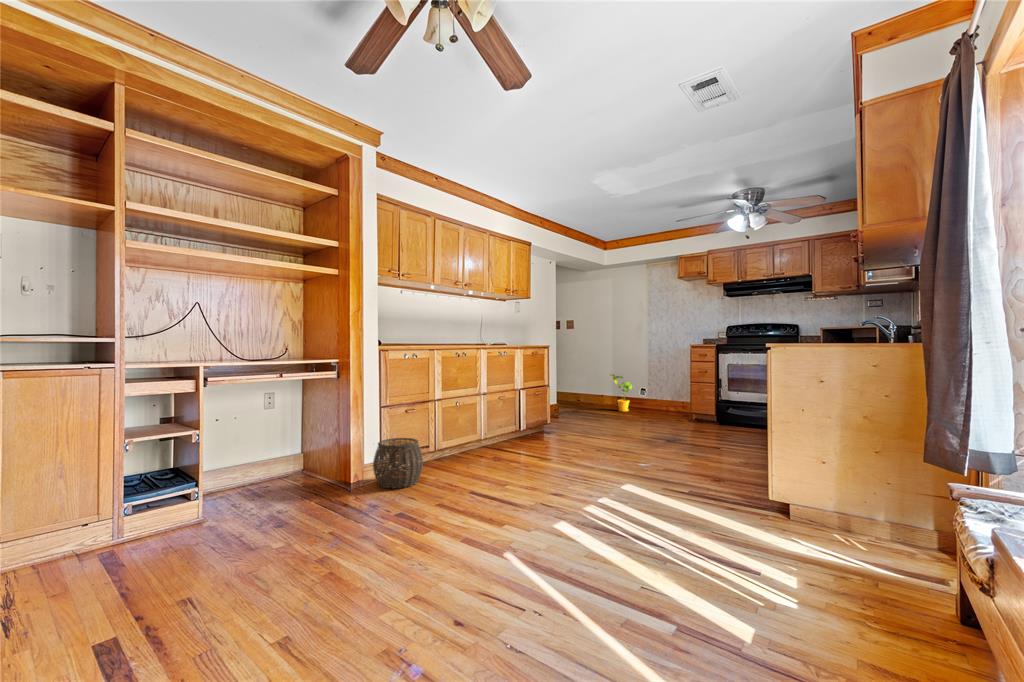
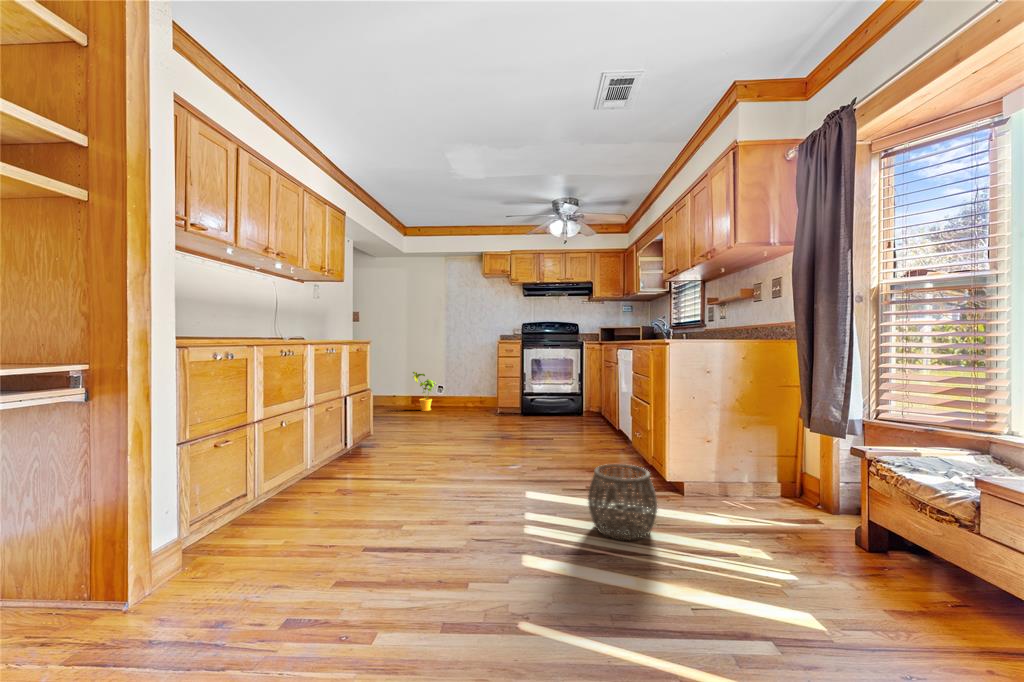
woven basket: present [373,438,423,488] -> present [588,464,657,540]

